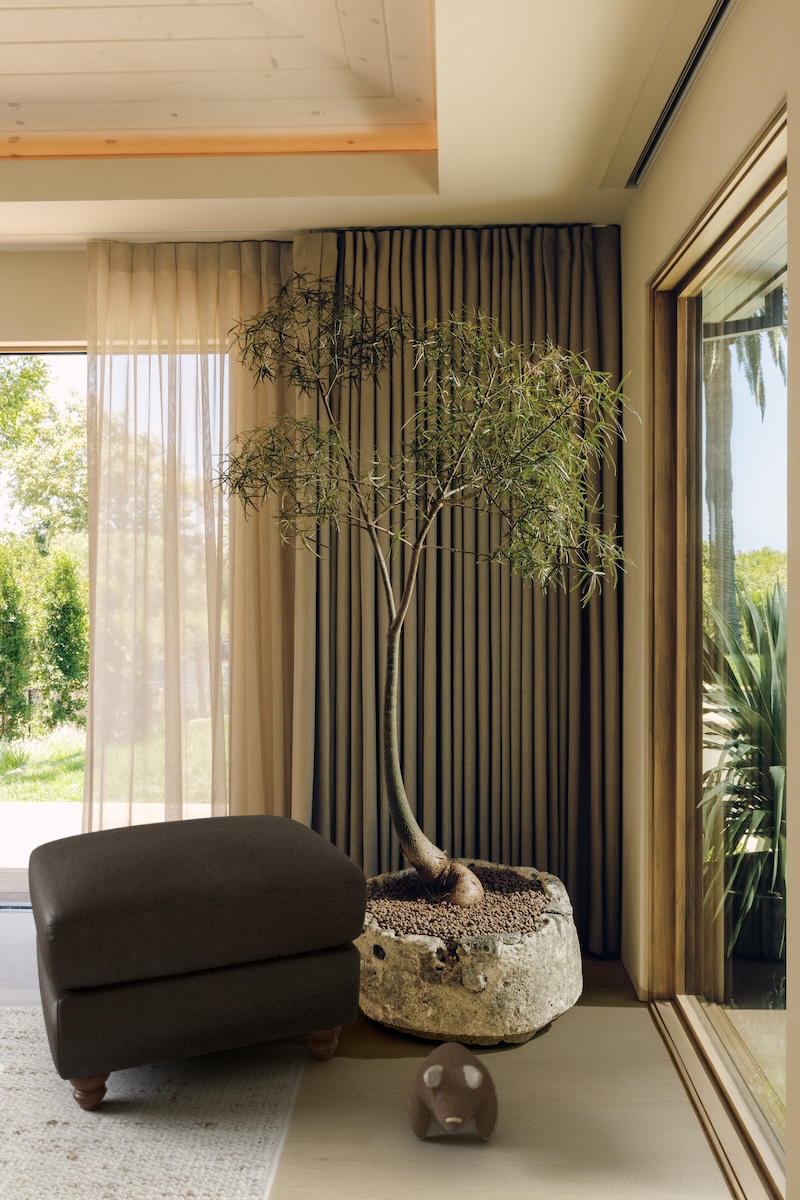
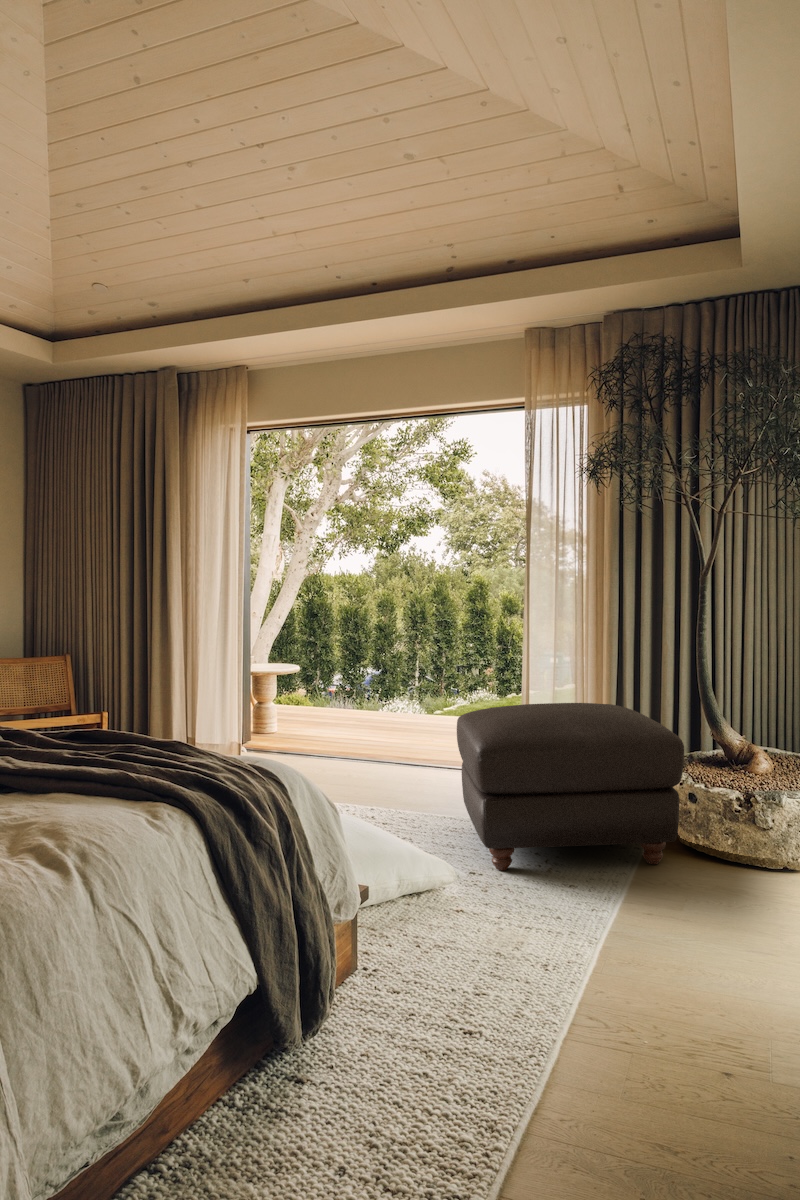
plush toy: present [408,1042,498,1140] -> none [711,852,777,917]

